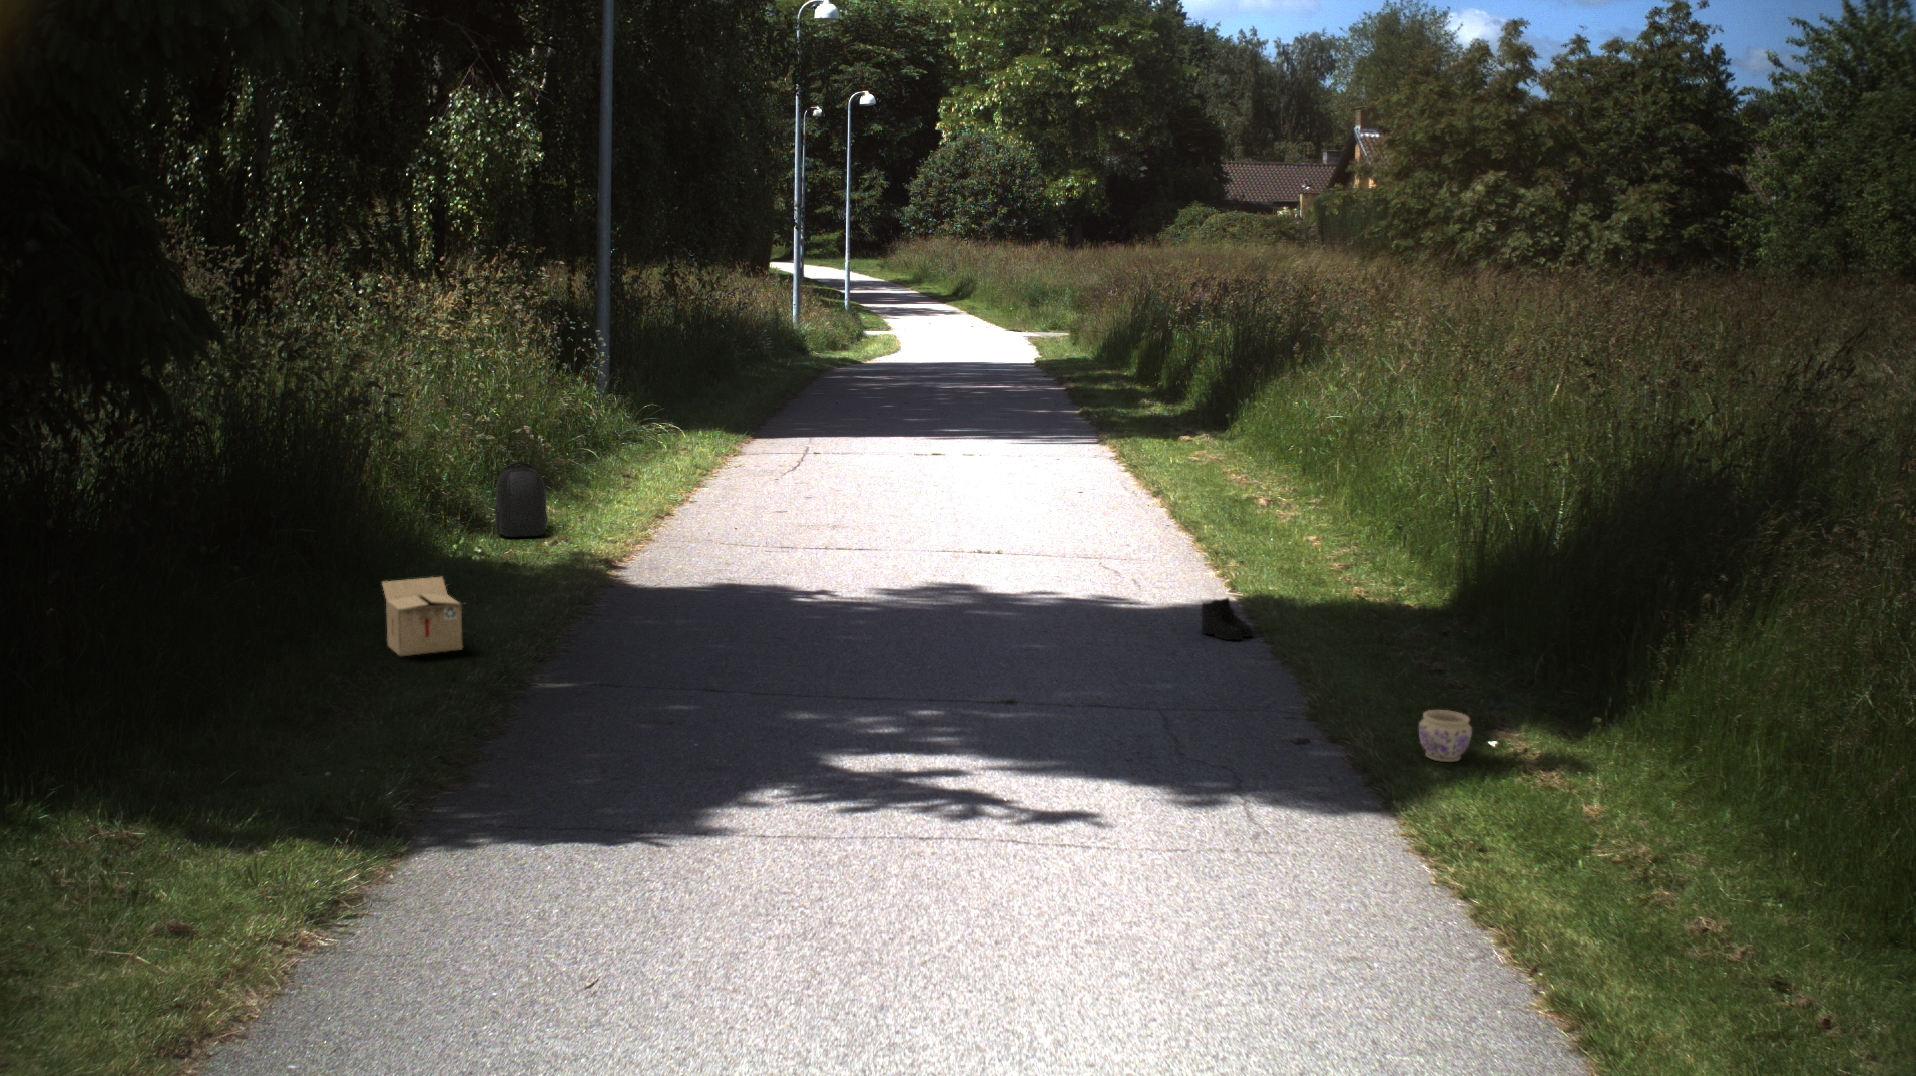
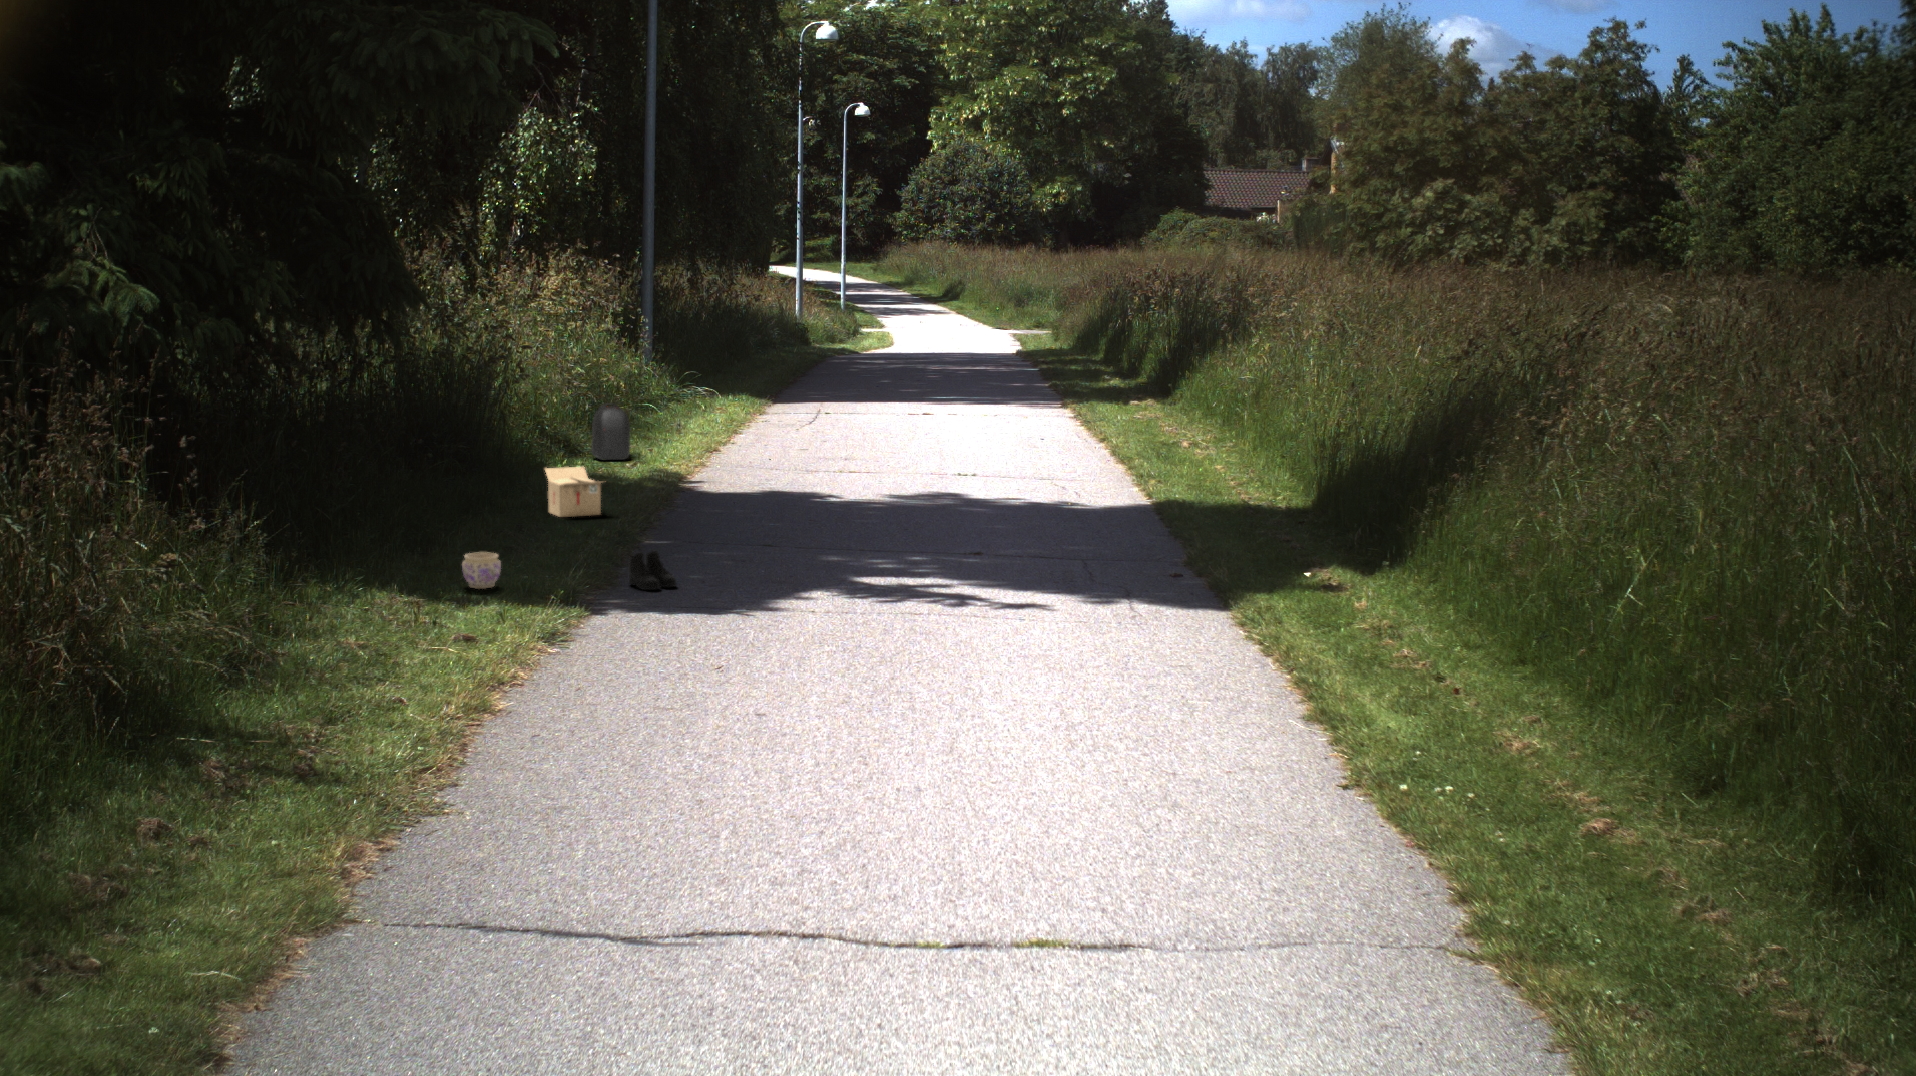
boots: present [1201,598,1254,640] -> present [629,550,676,590]
planter: present [1419,710,1472,762] -> present [462,552,501,589]

